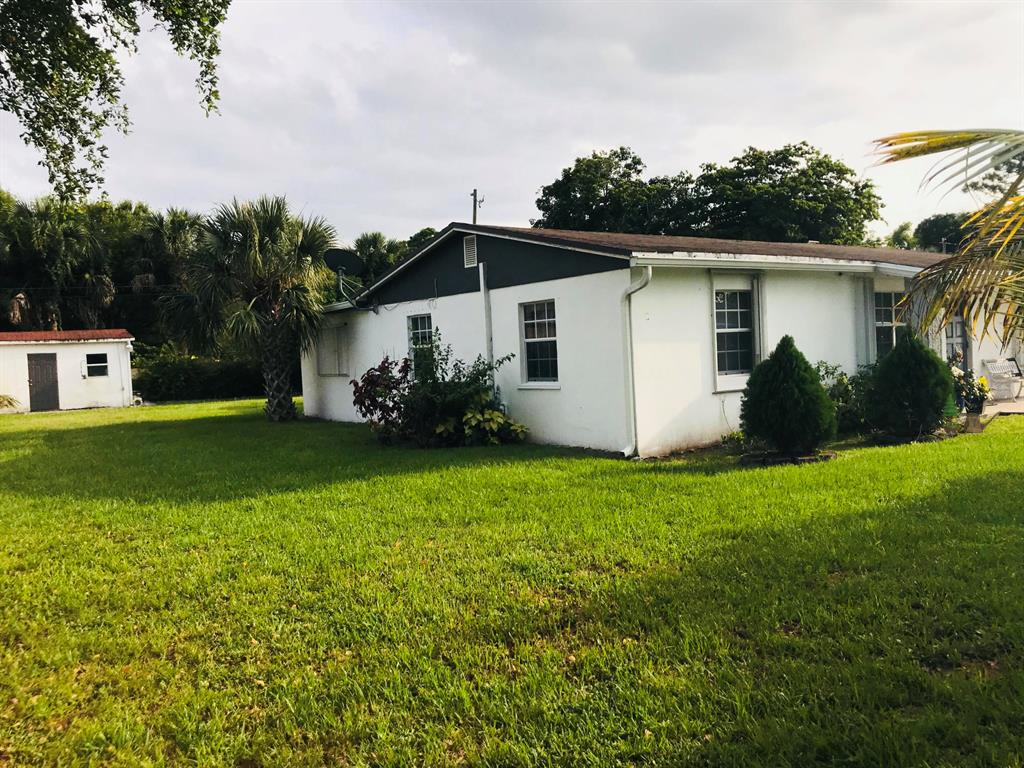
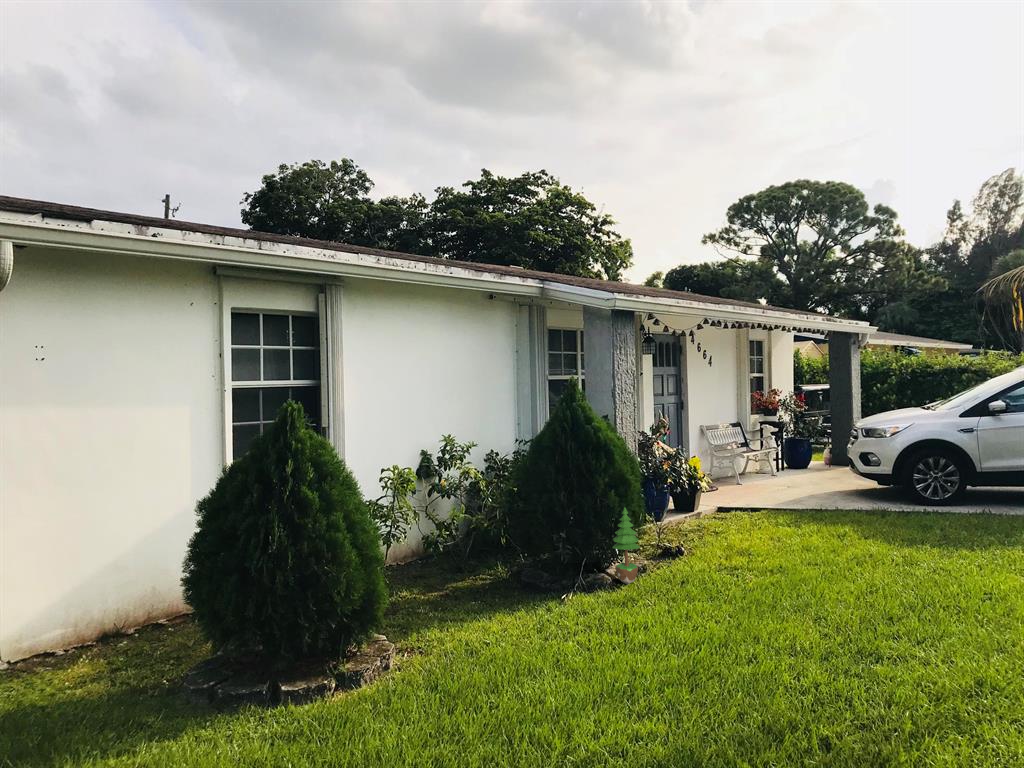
watering can: present [958,411,1001,433] -> none [644,534,707,572]

